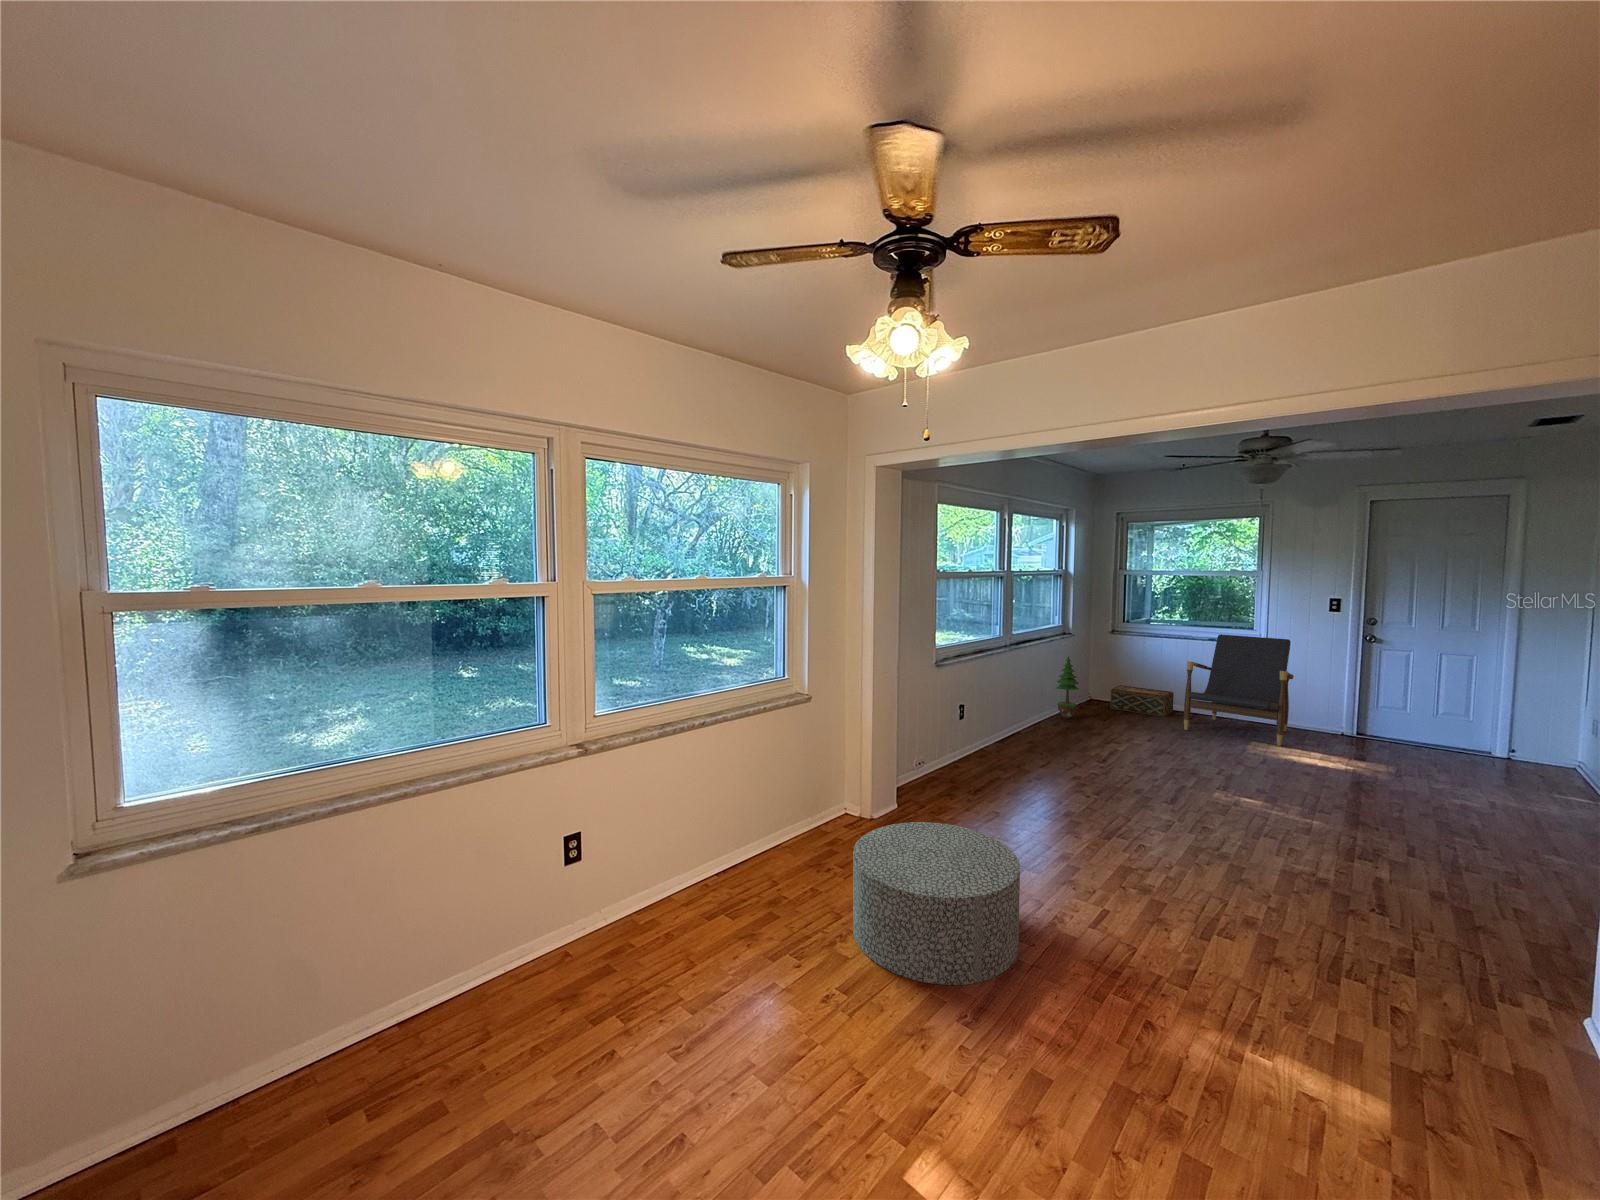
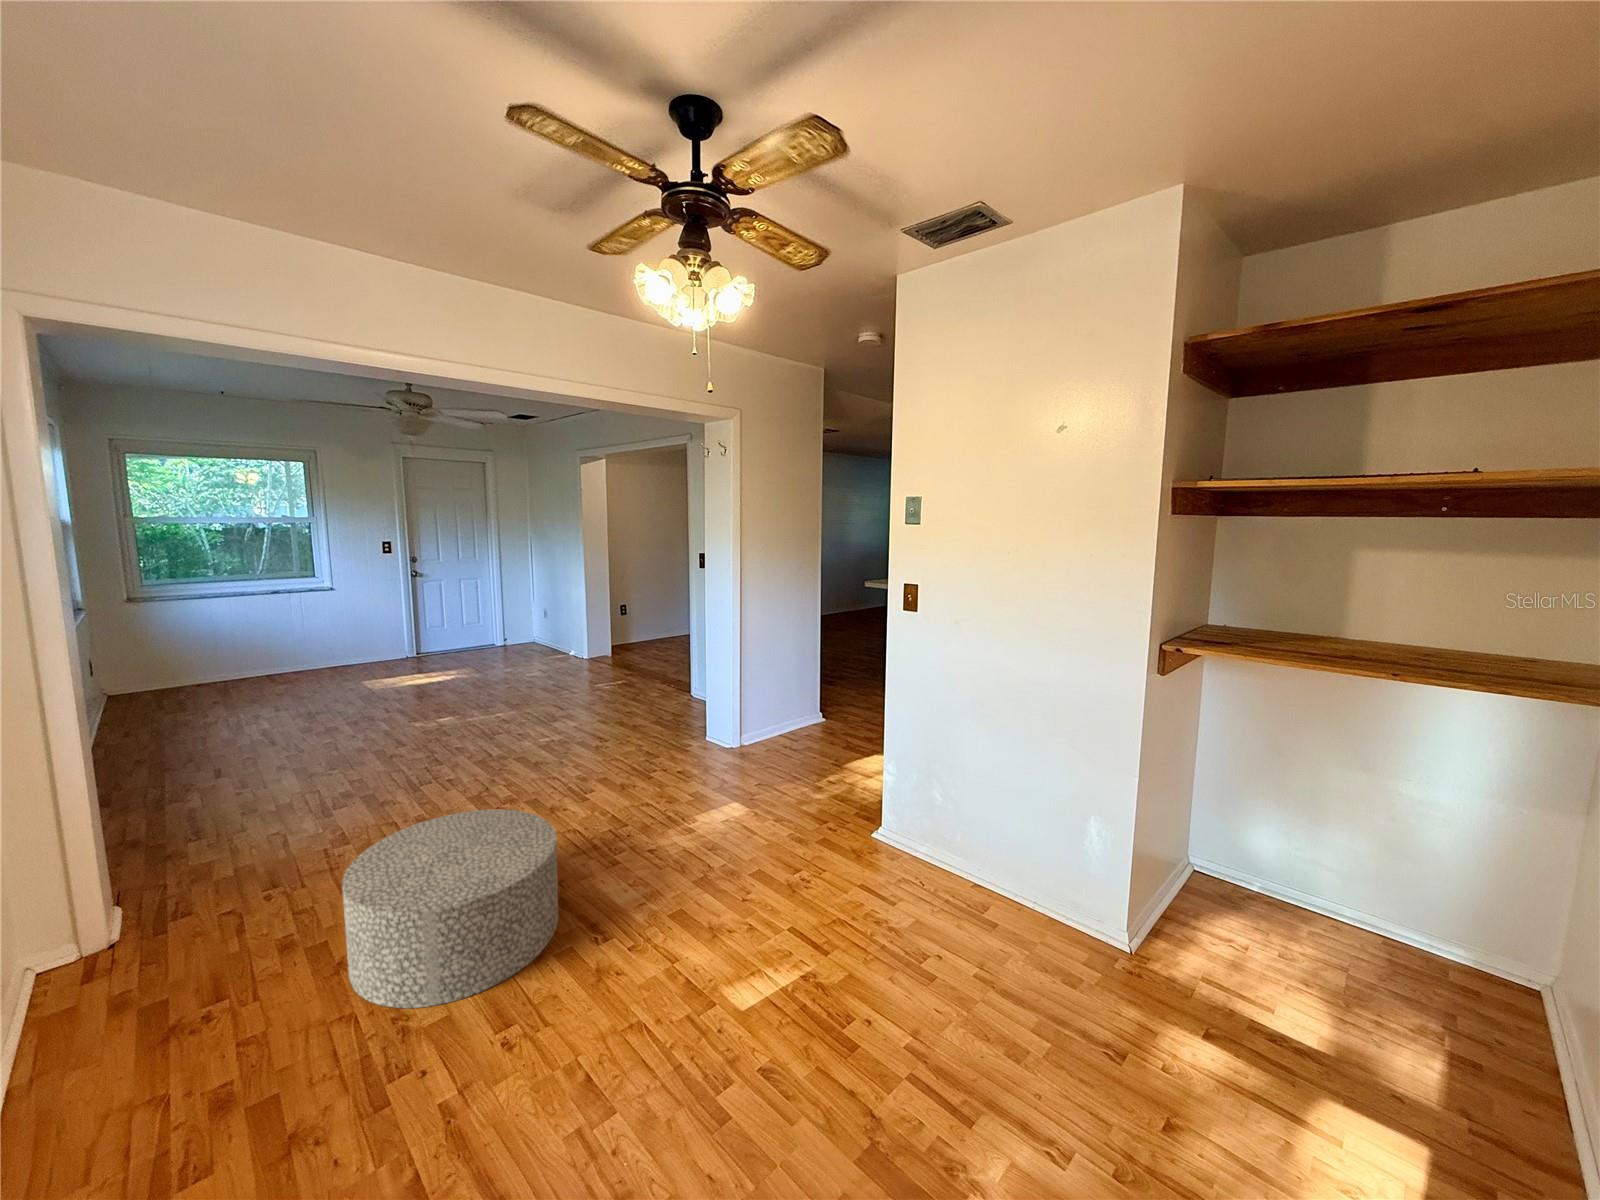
lounge chair: present [1184,634,1294,746] -> none [276,582,384,689]
potted tree: present [1056,656,1079,718] -> none [87,637,134,723]
woven basket: present [1110,685,1174,717] -> none [149,656,238,695]

